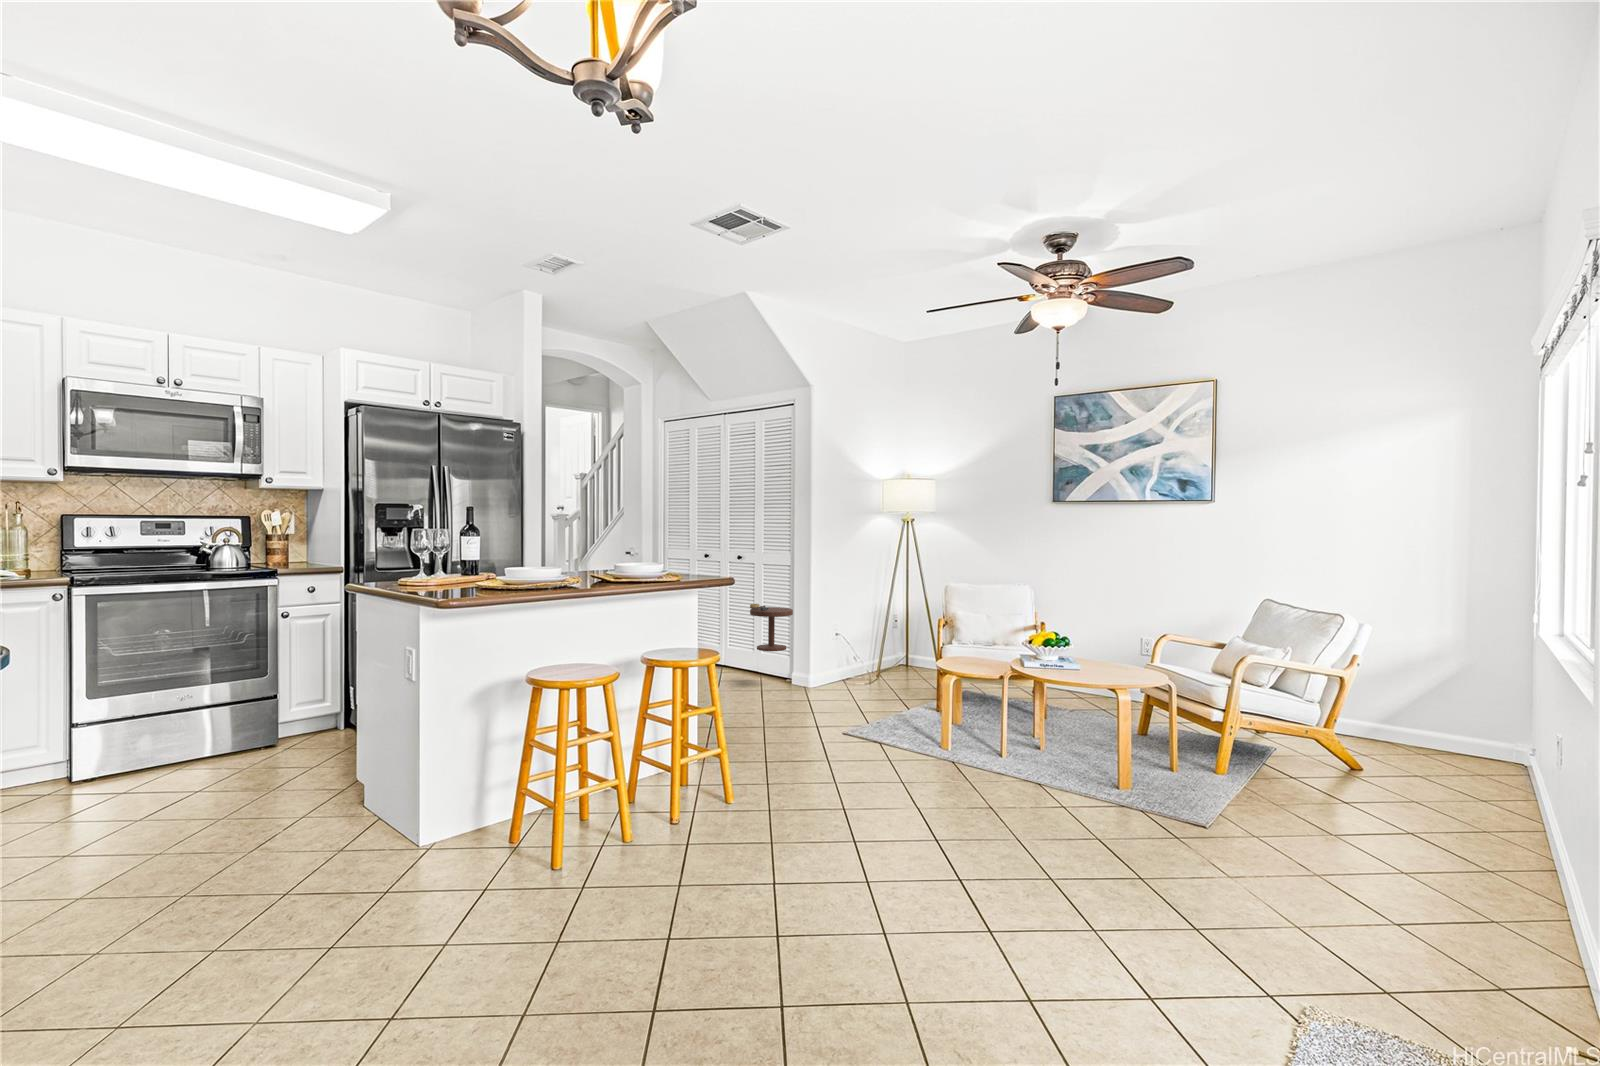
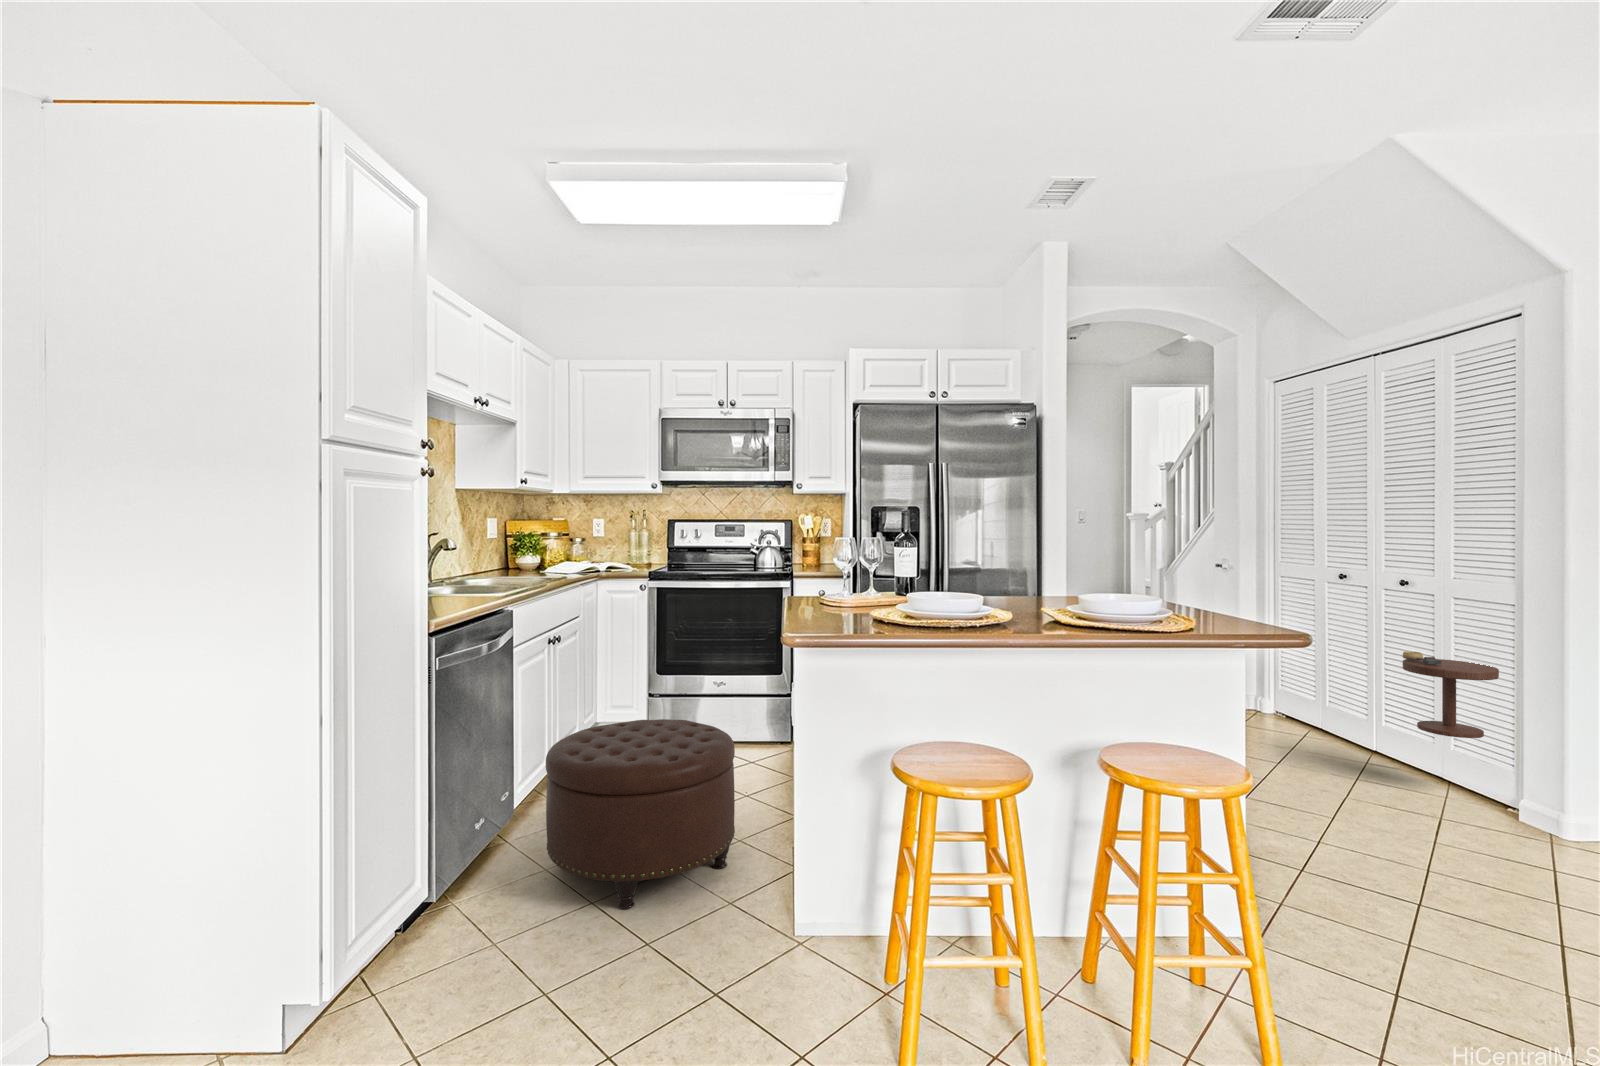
ottoman: none [88,719,322,895] -> present [546,719,735,909]

